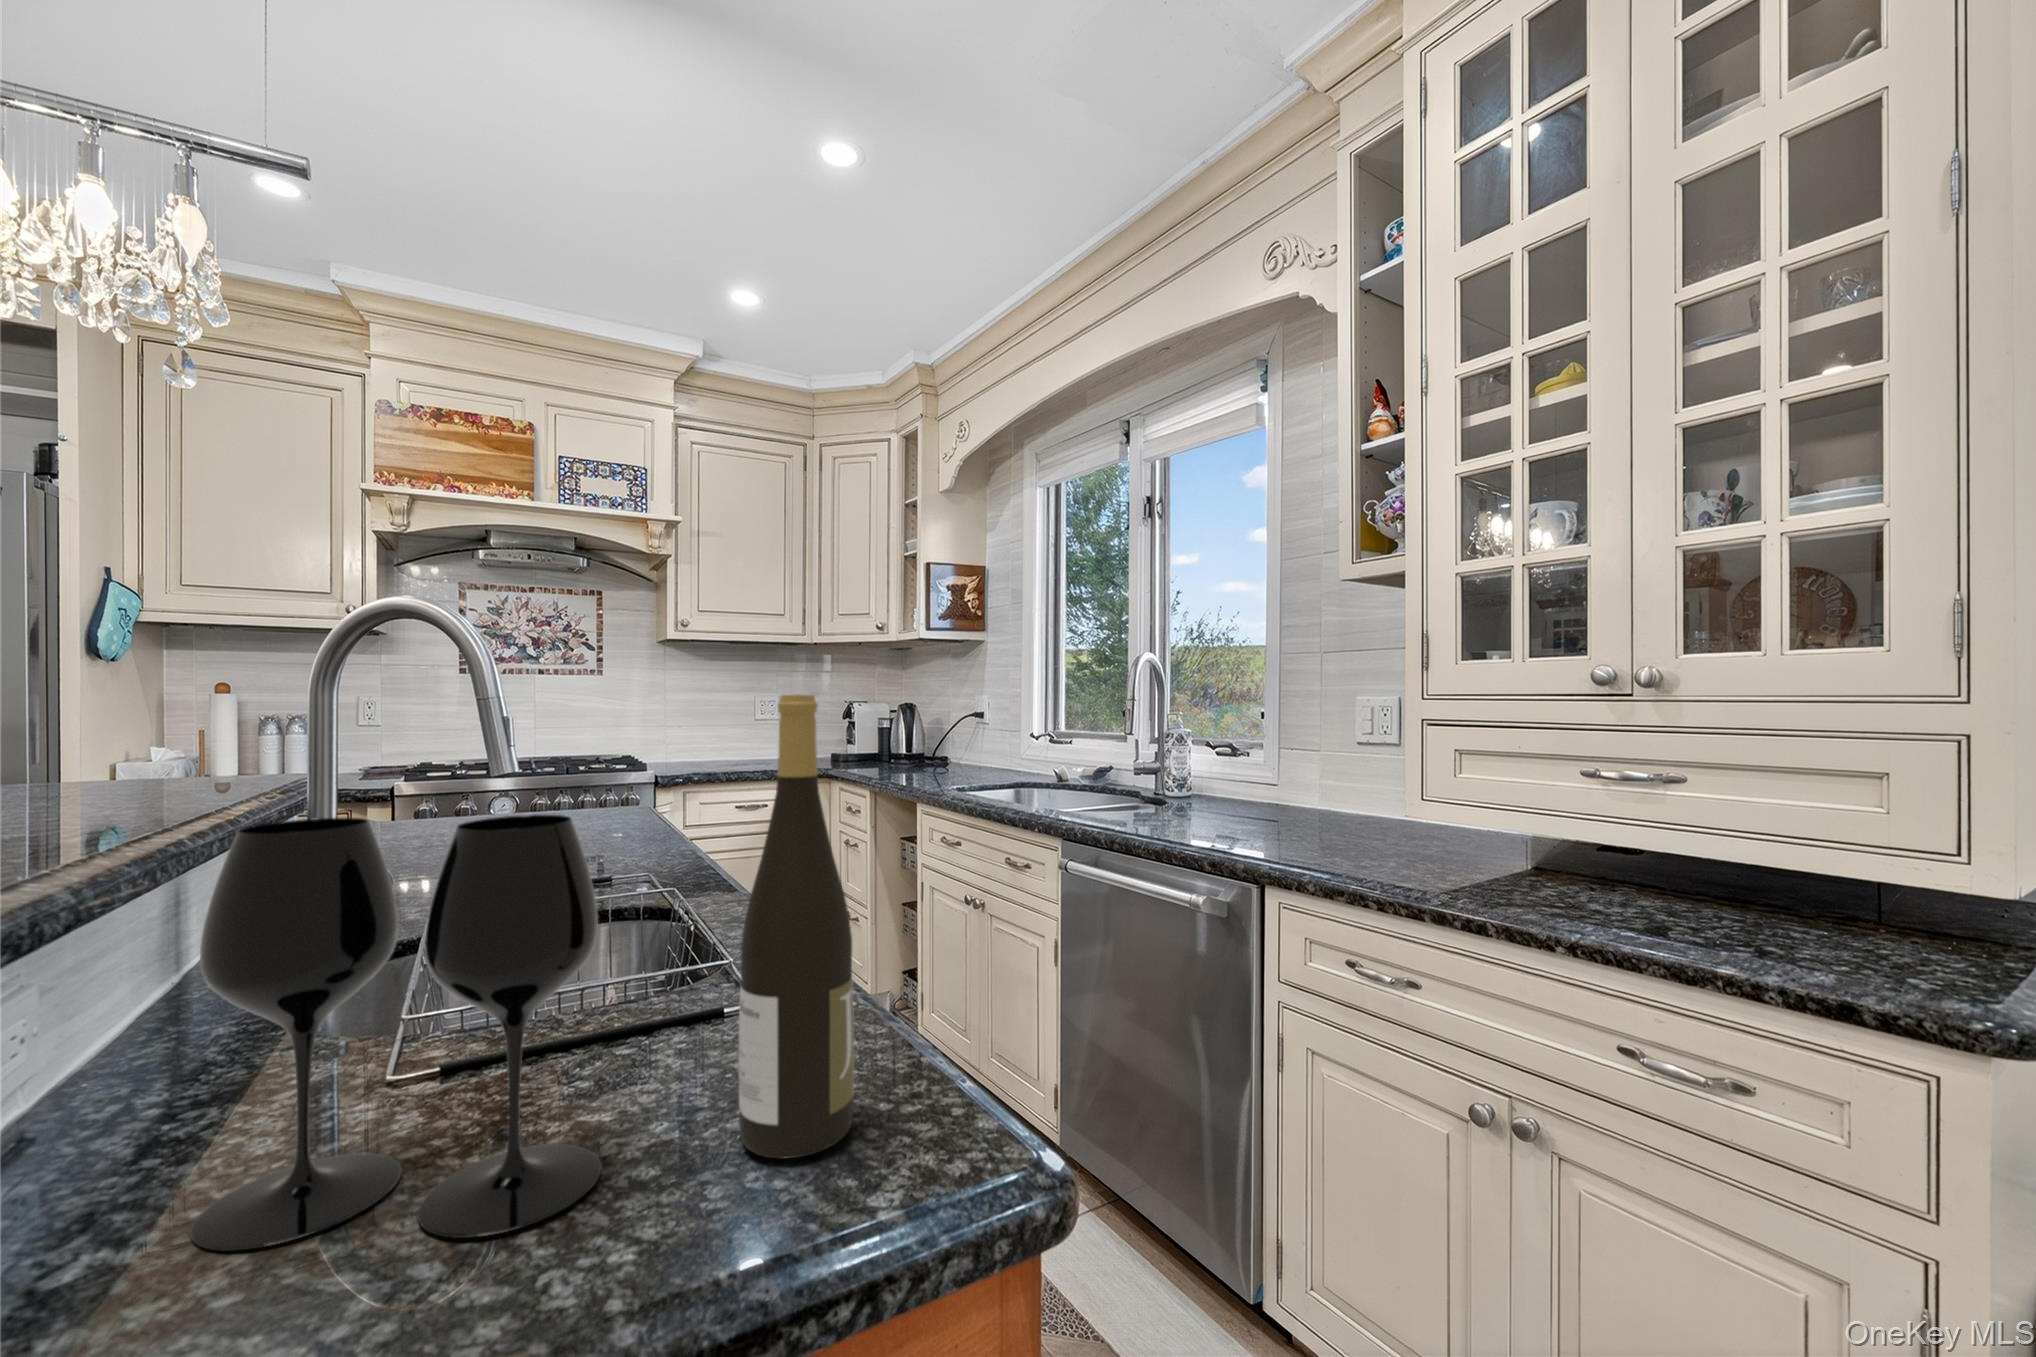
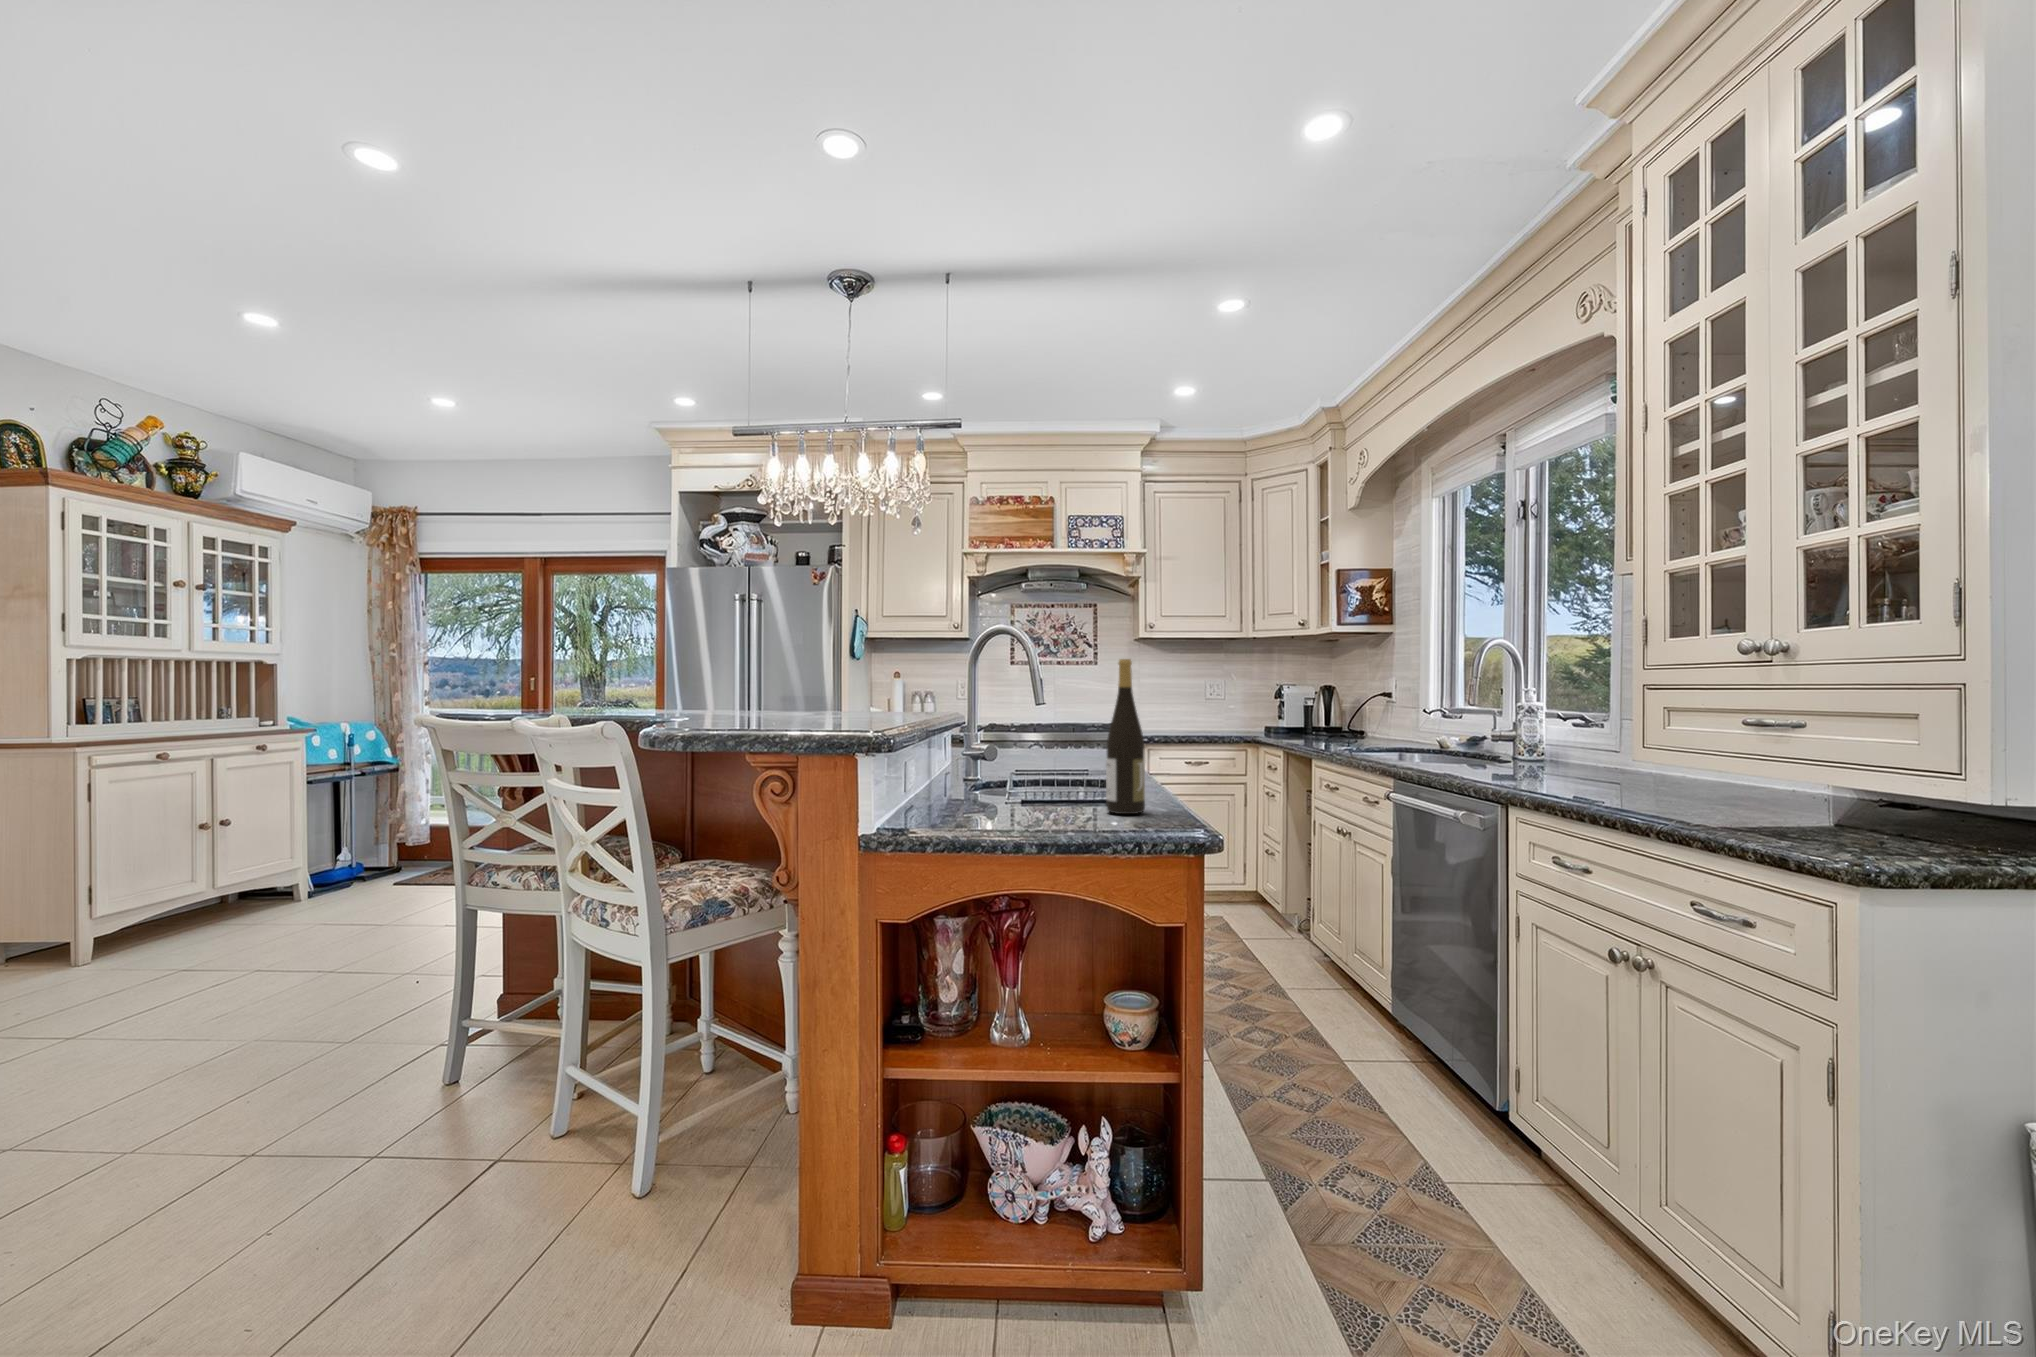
wine glass: present [190,815,602,1251] -> none [965,698,1065,813]

